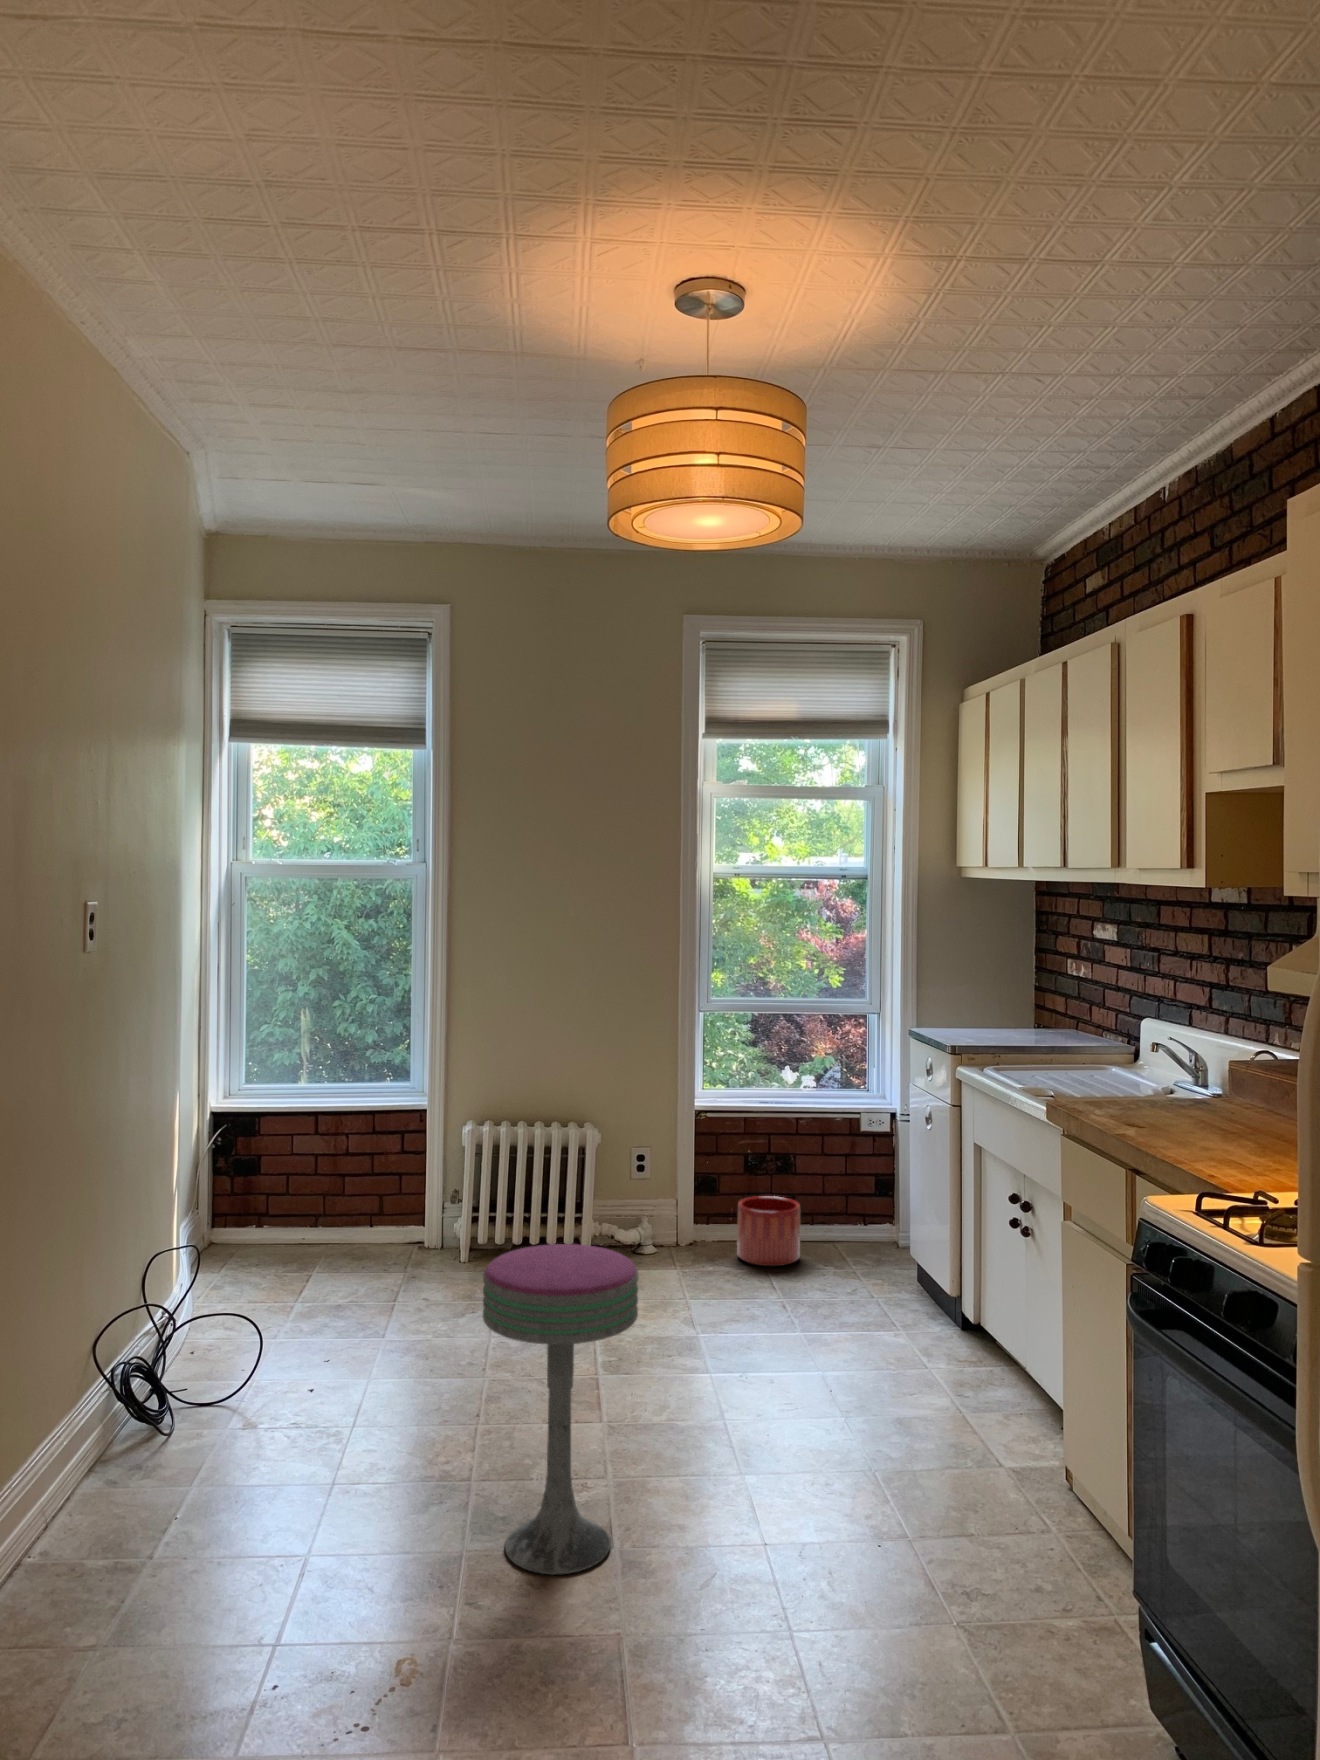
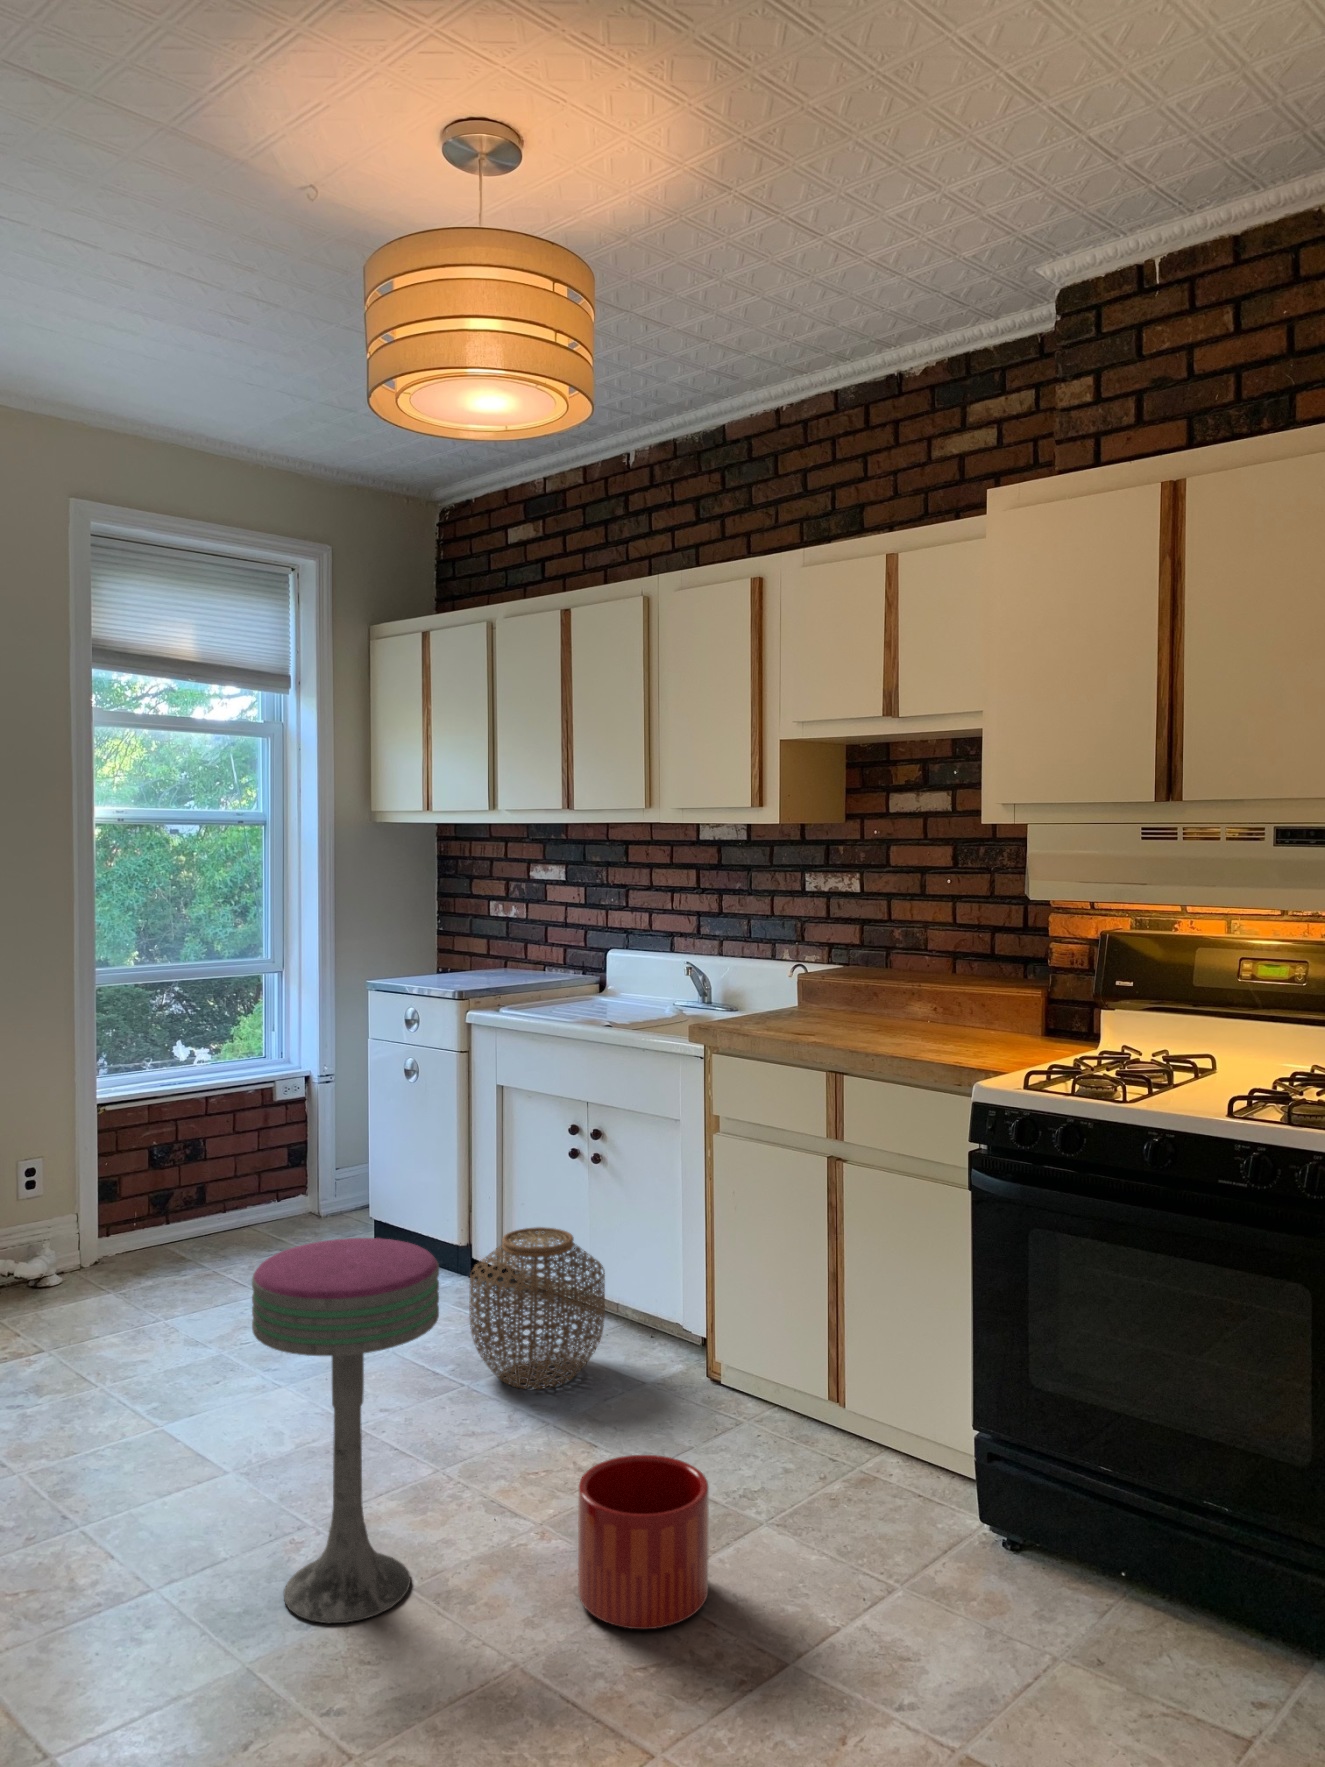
planter: present [737,1196,800,1266] -> present [578,1455,709,1629]
woven basket: none [844,1287,980,1452] -> present [469,1227,605,1389]

